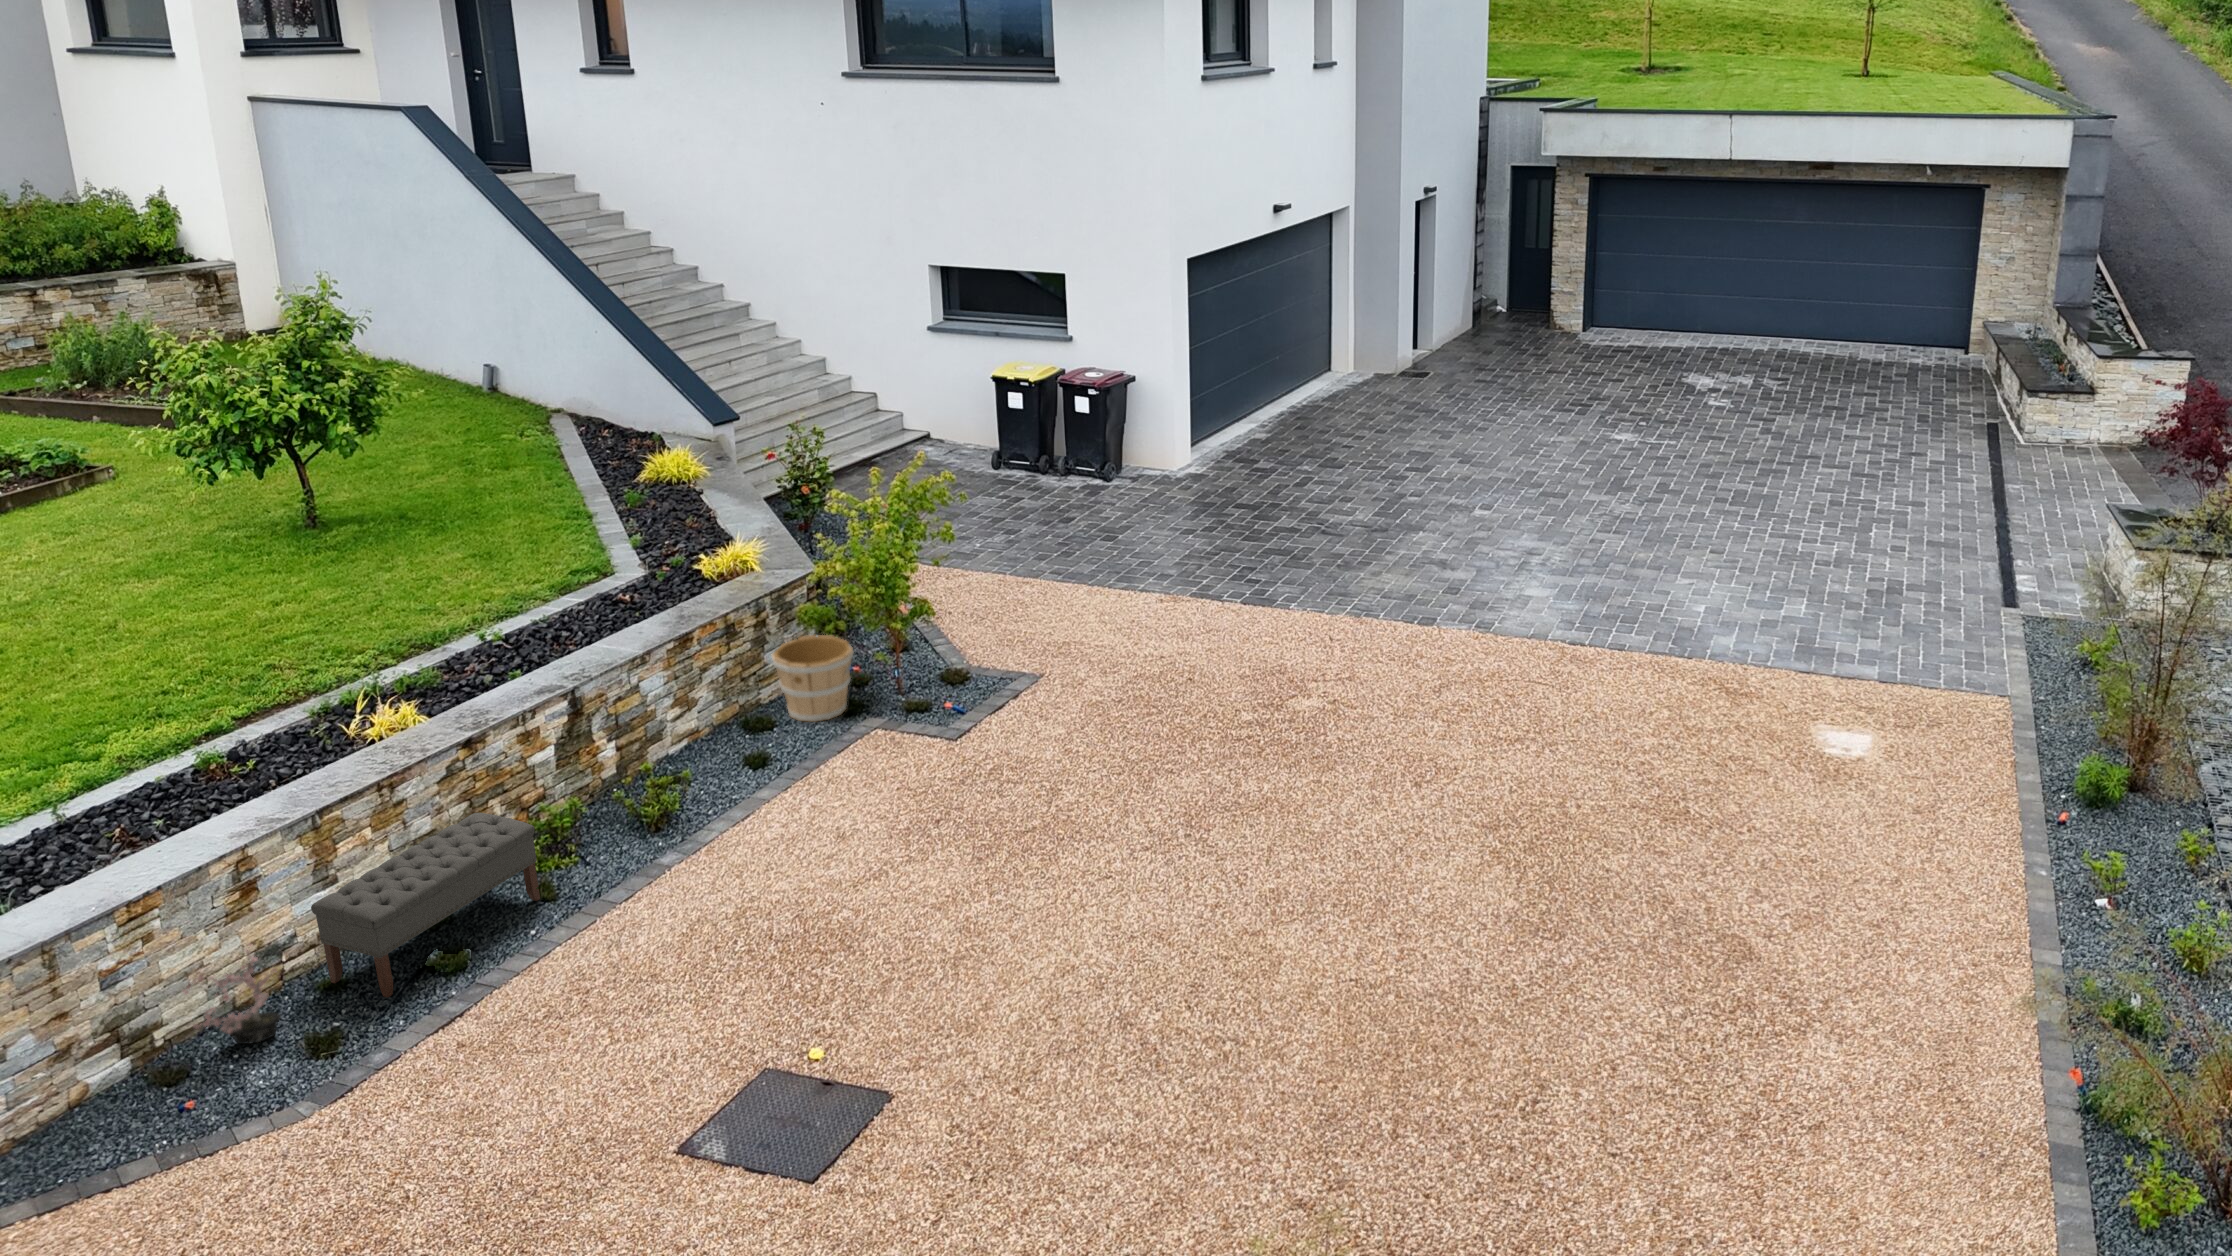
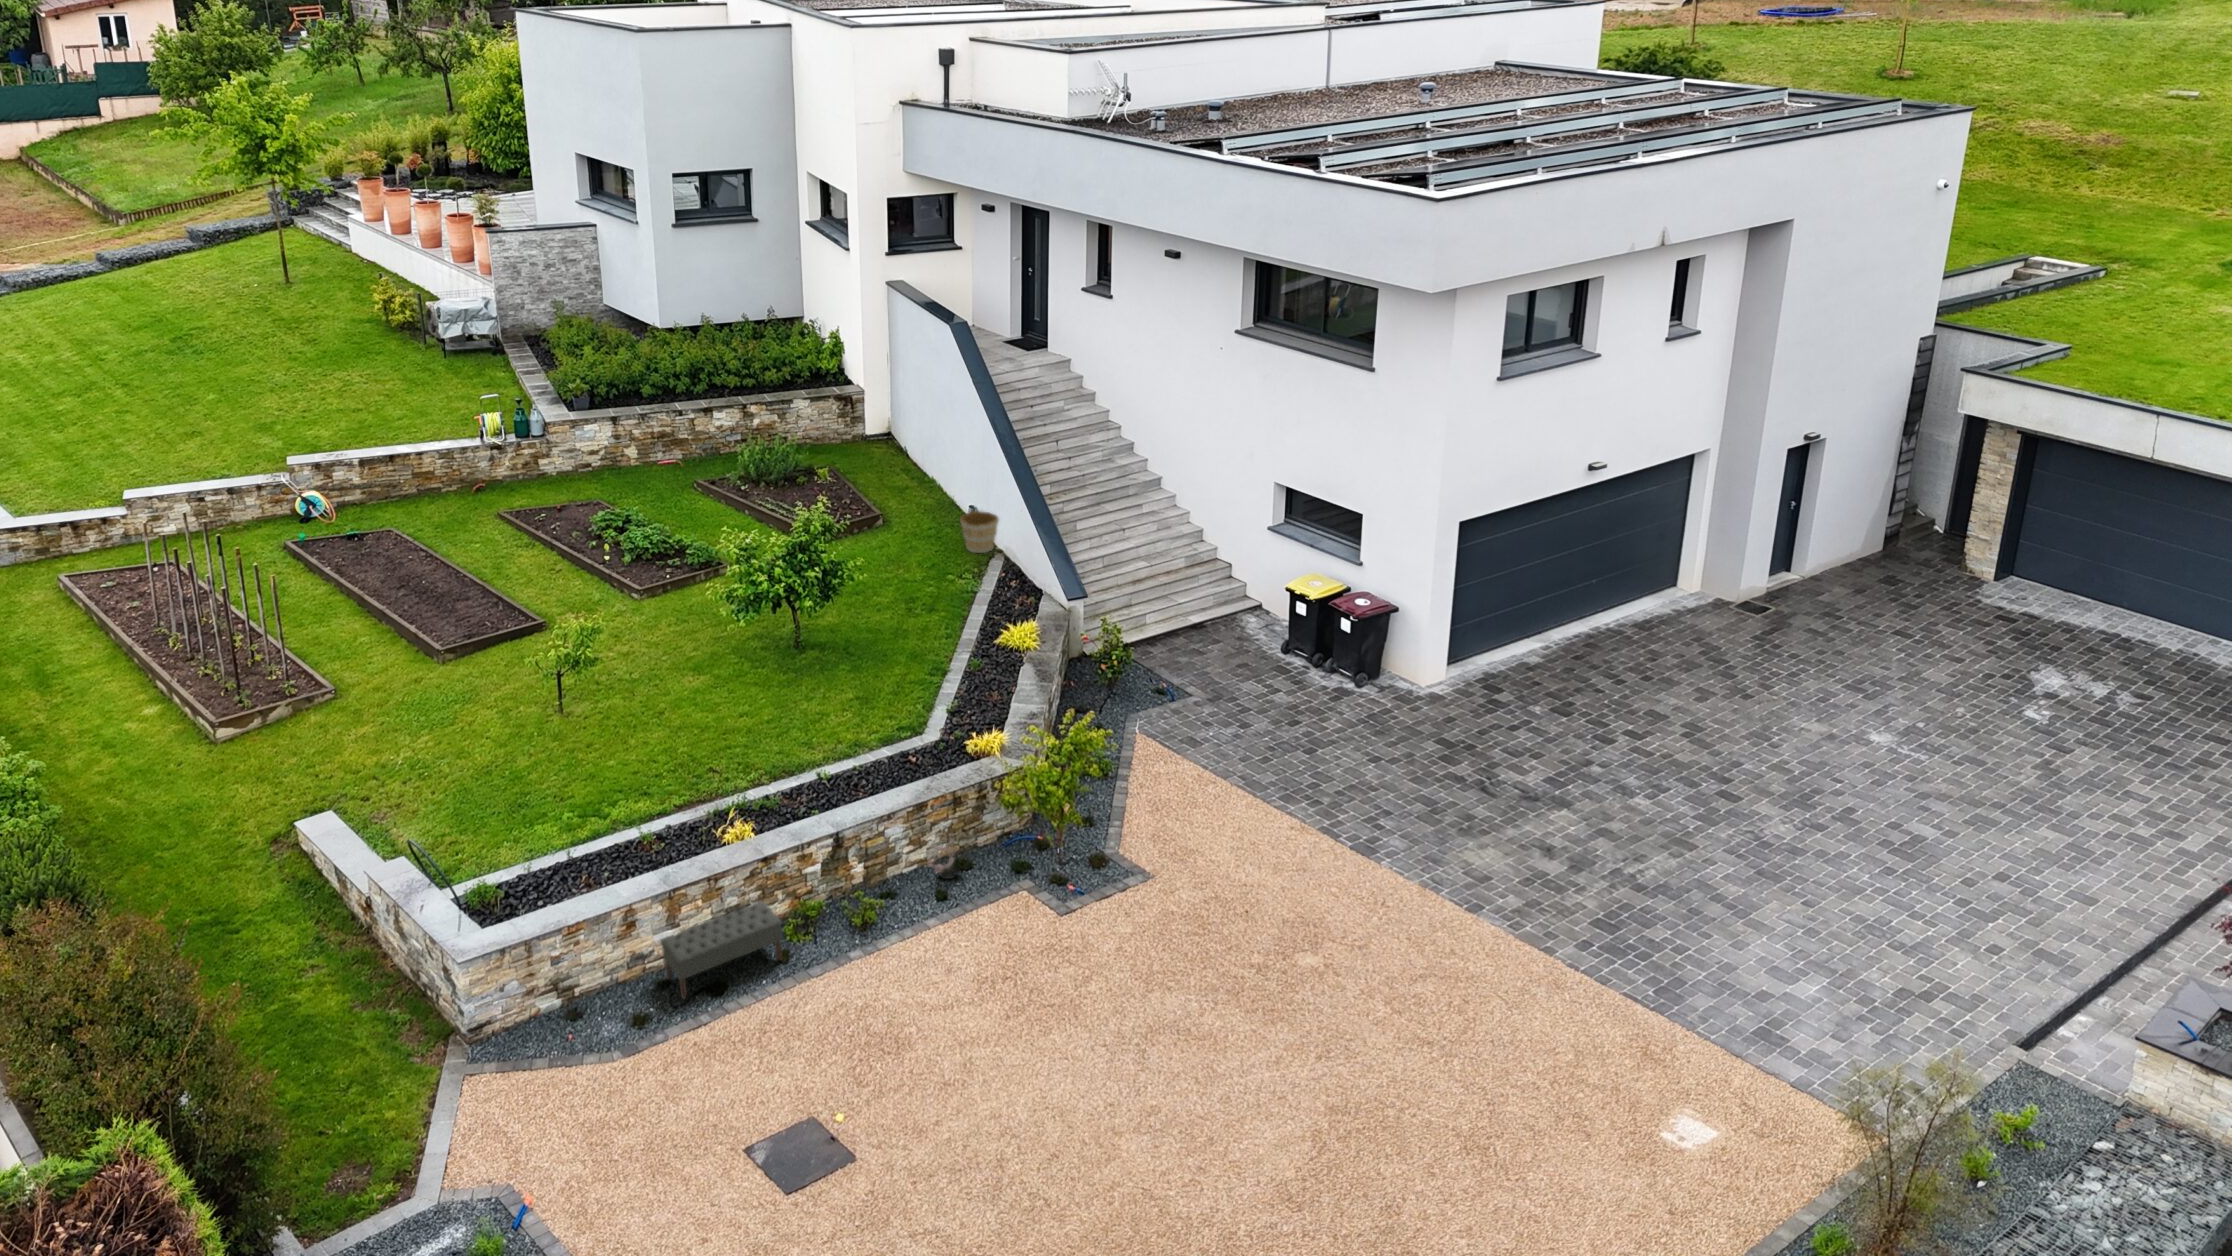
wooden bucket: present [772,635,853,722] -> present [960,511,999,553]
potted plant: present [183,943,281,1044] -> present [926,837,958,879]

